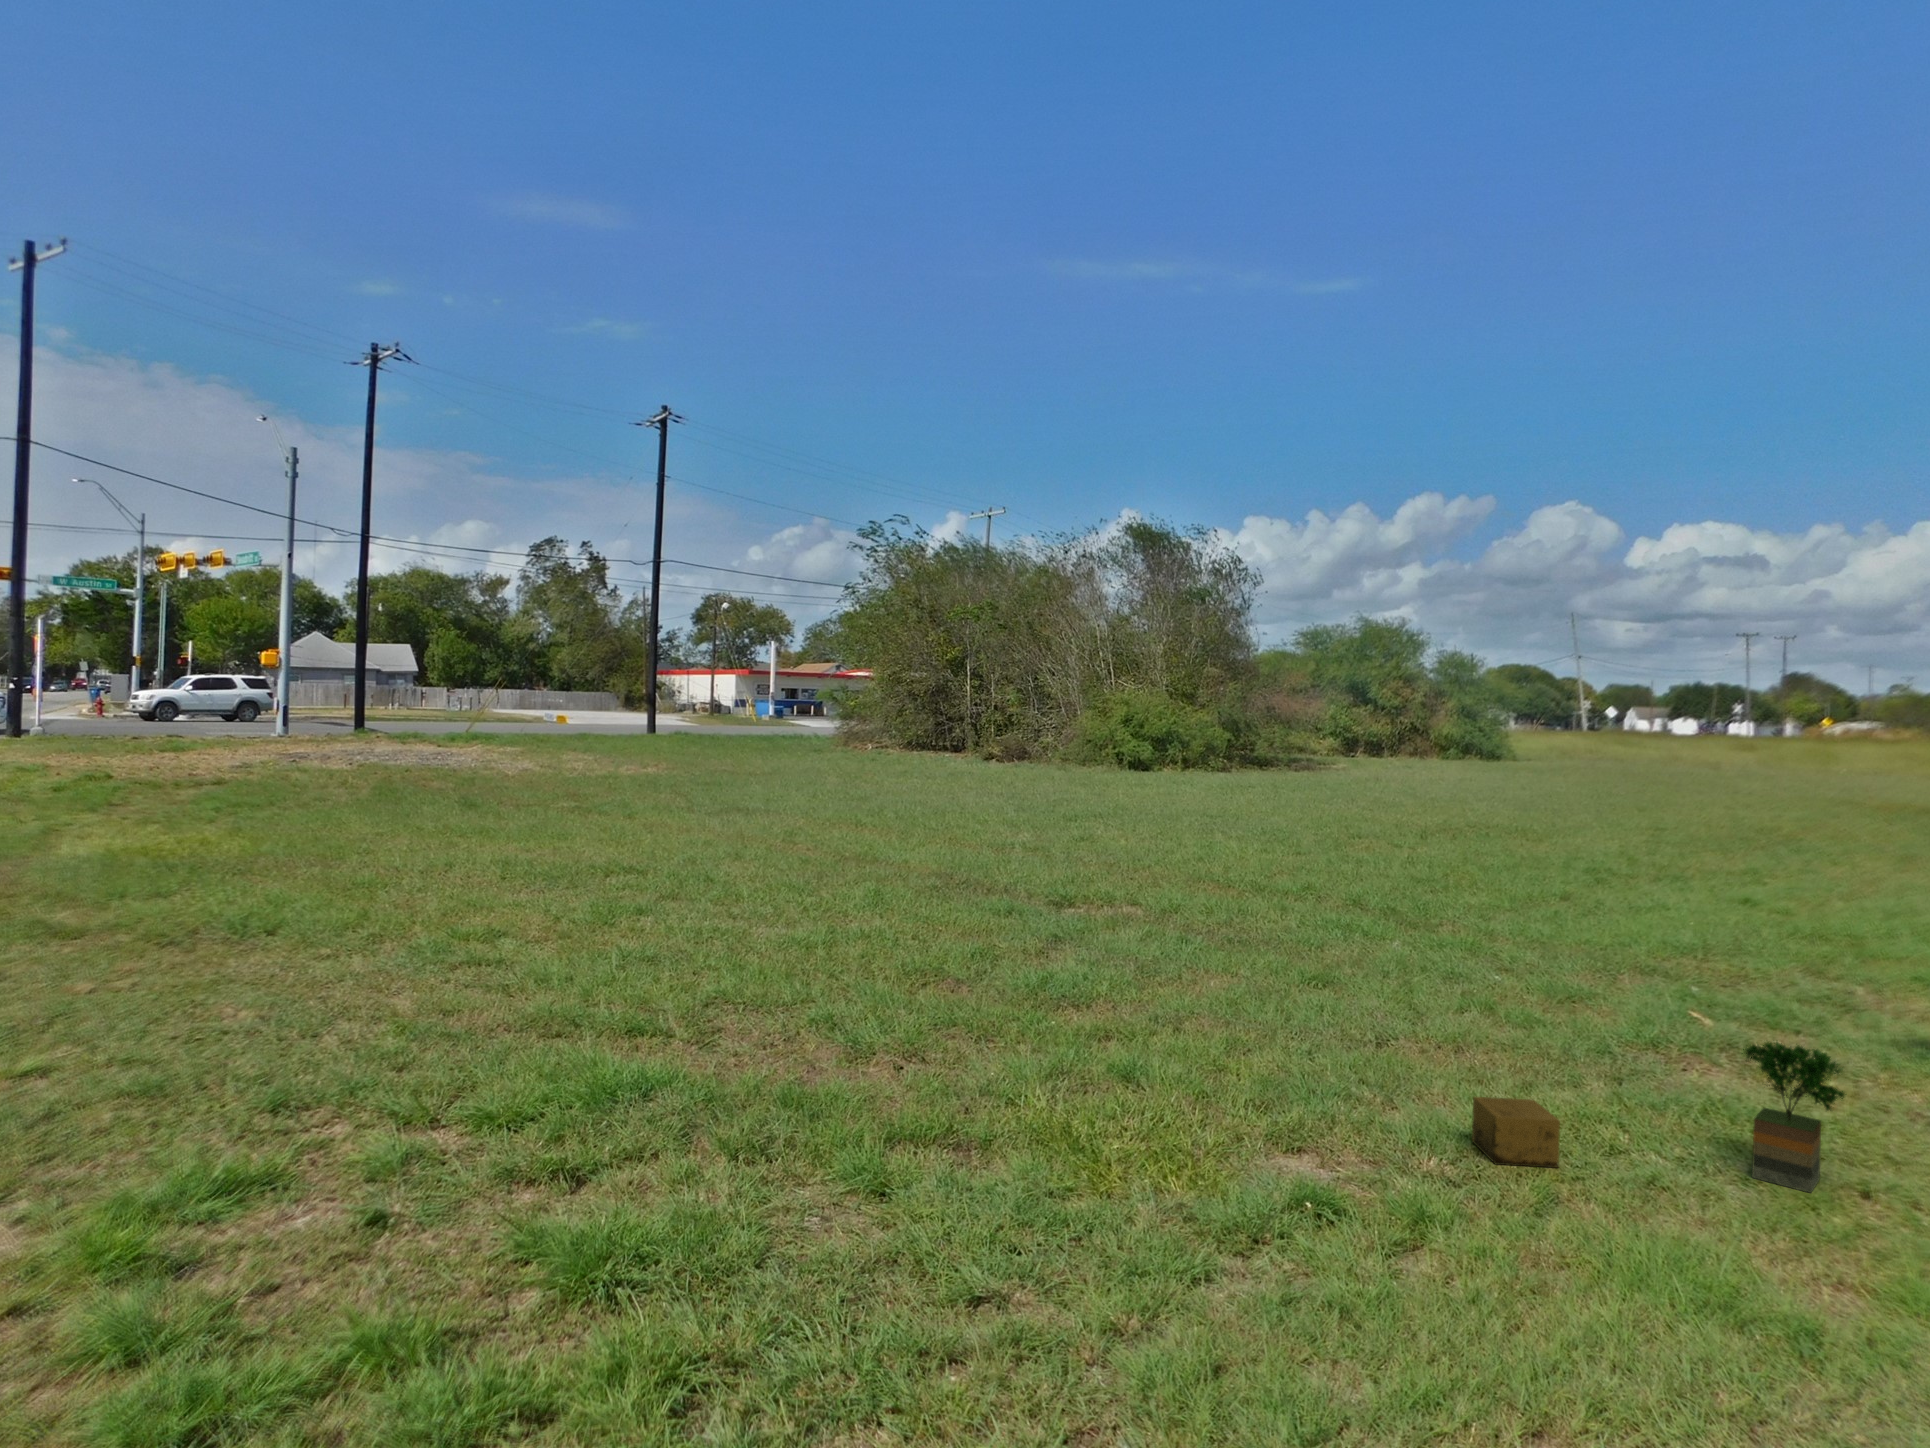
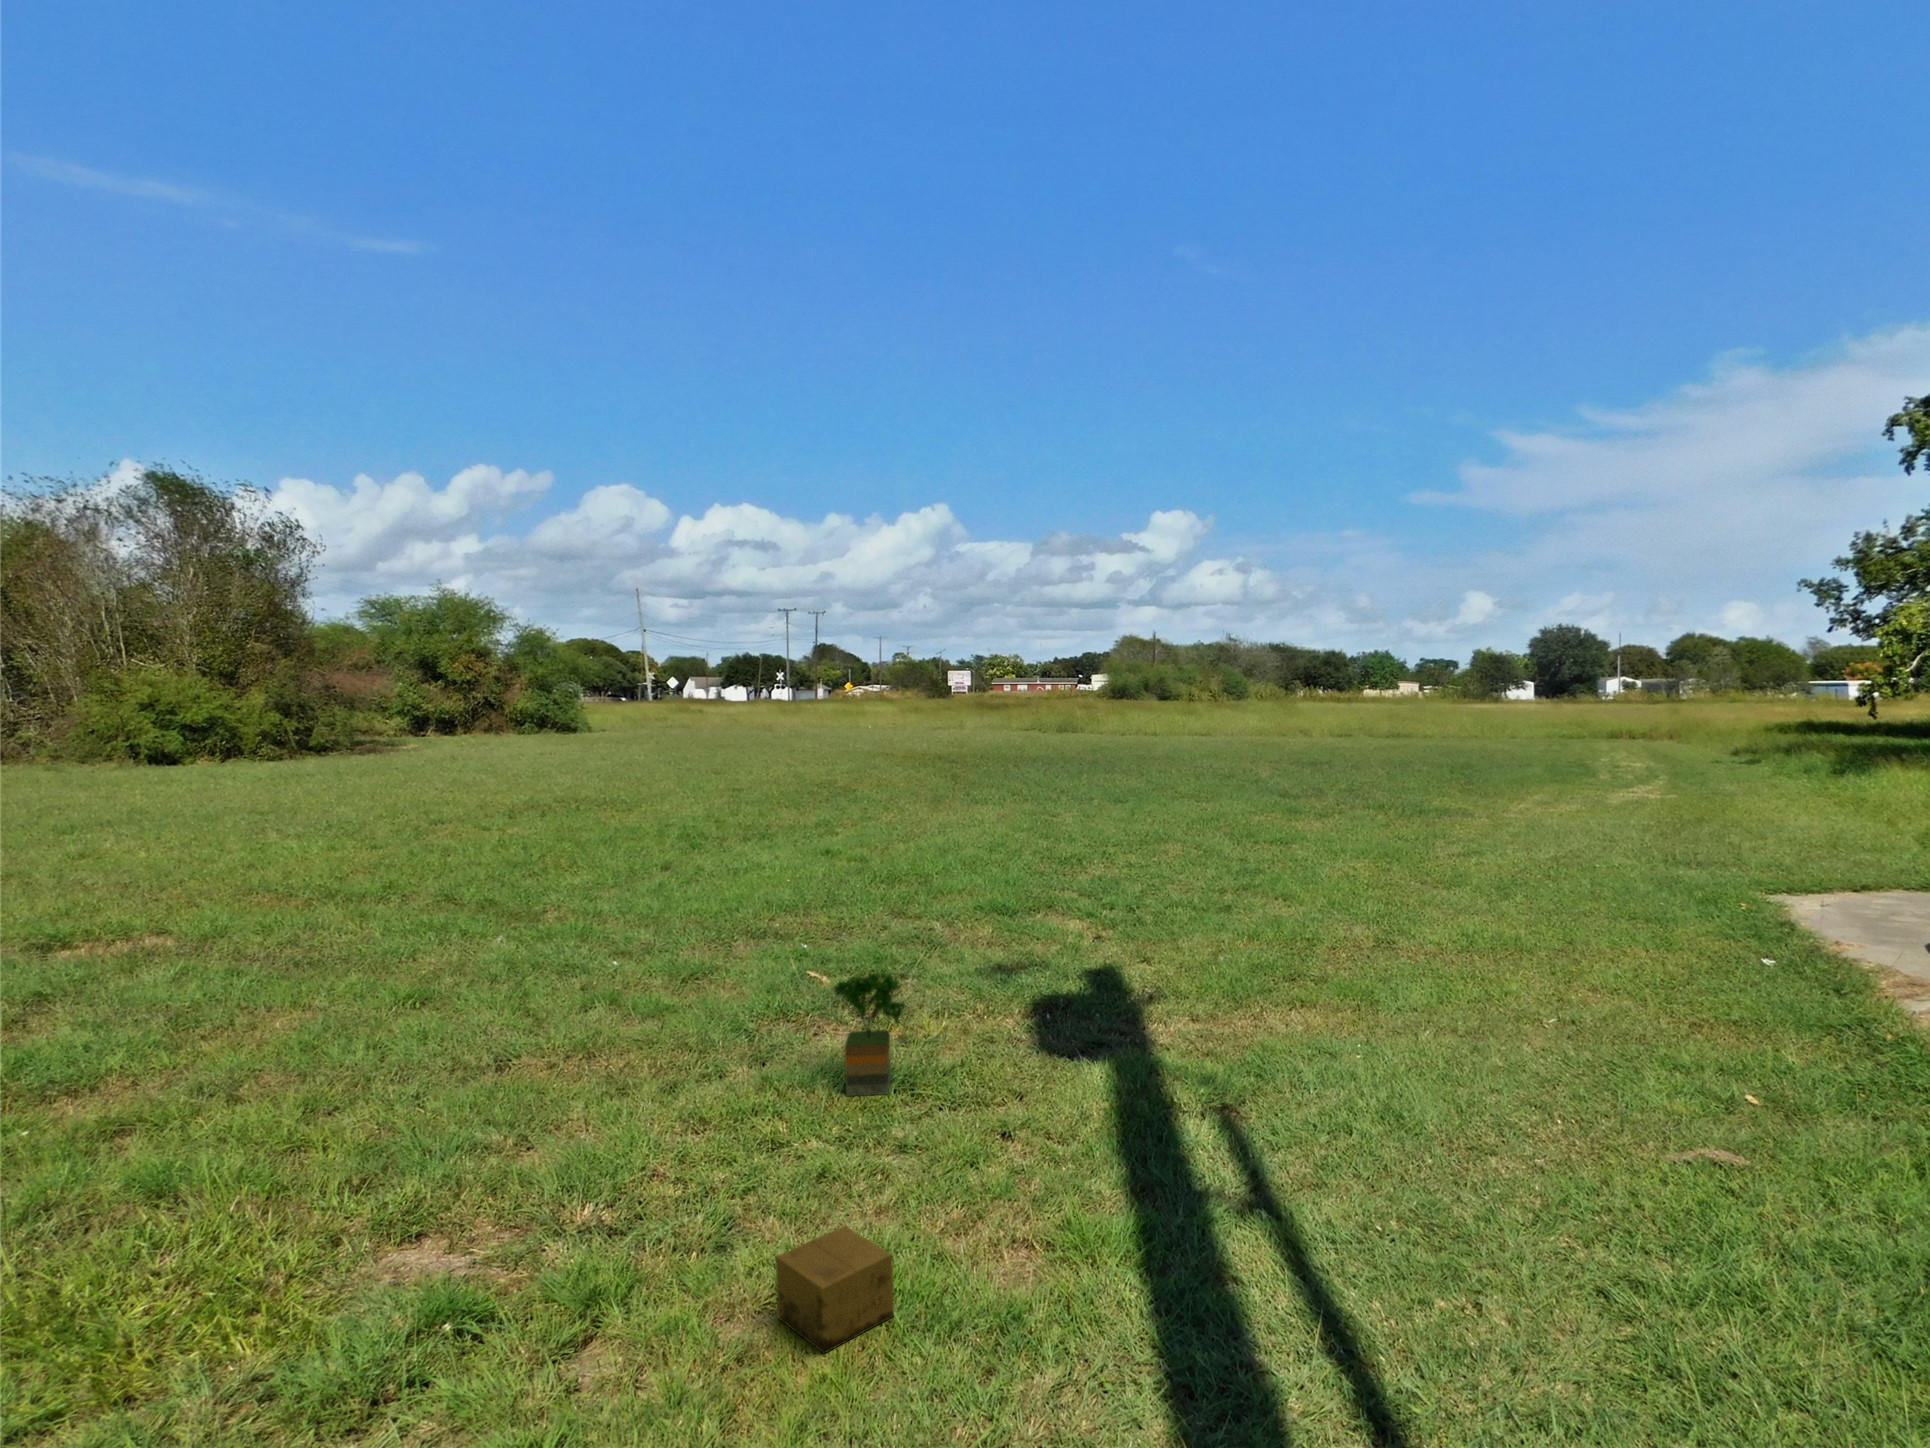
cardboard box: present [1472,1097,1560,1168] -> present [776,1226,894,1353]

